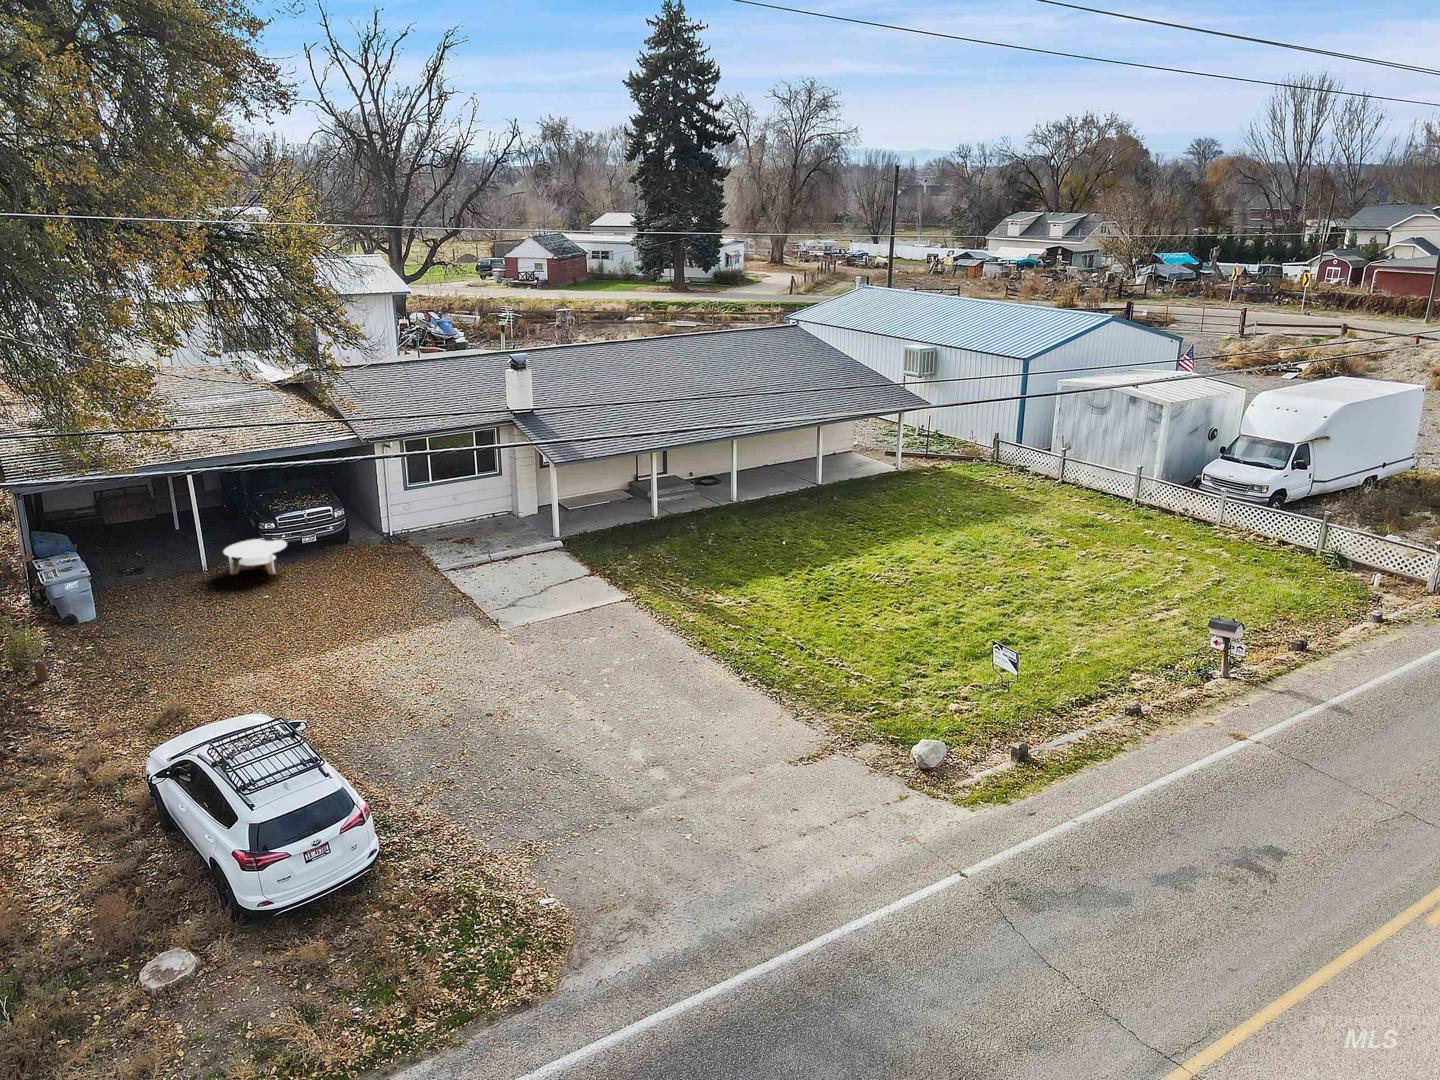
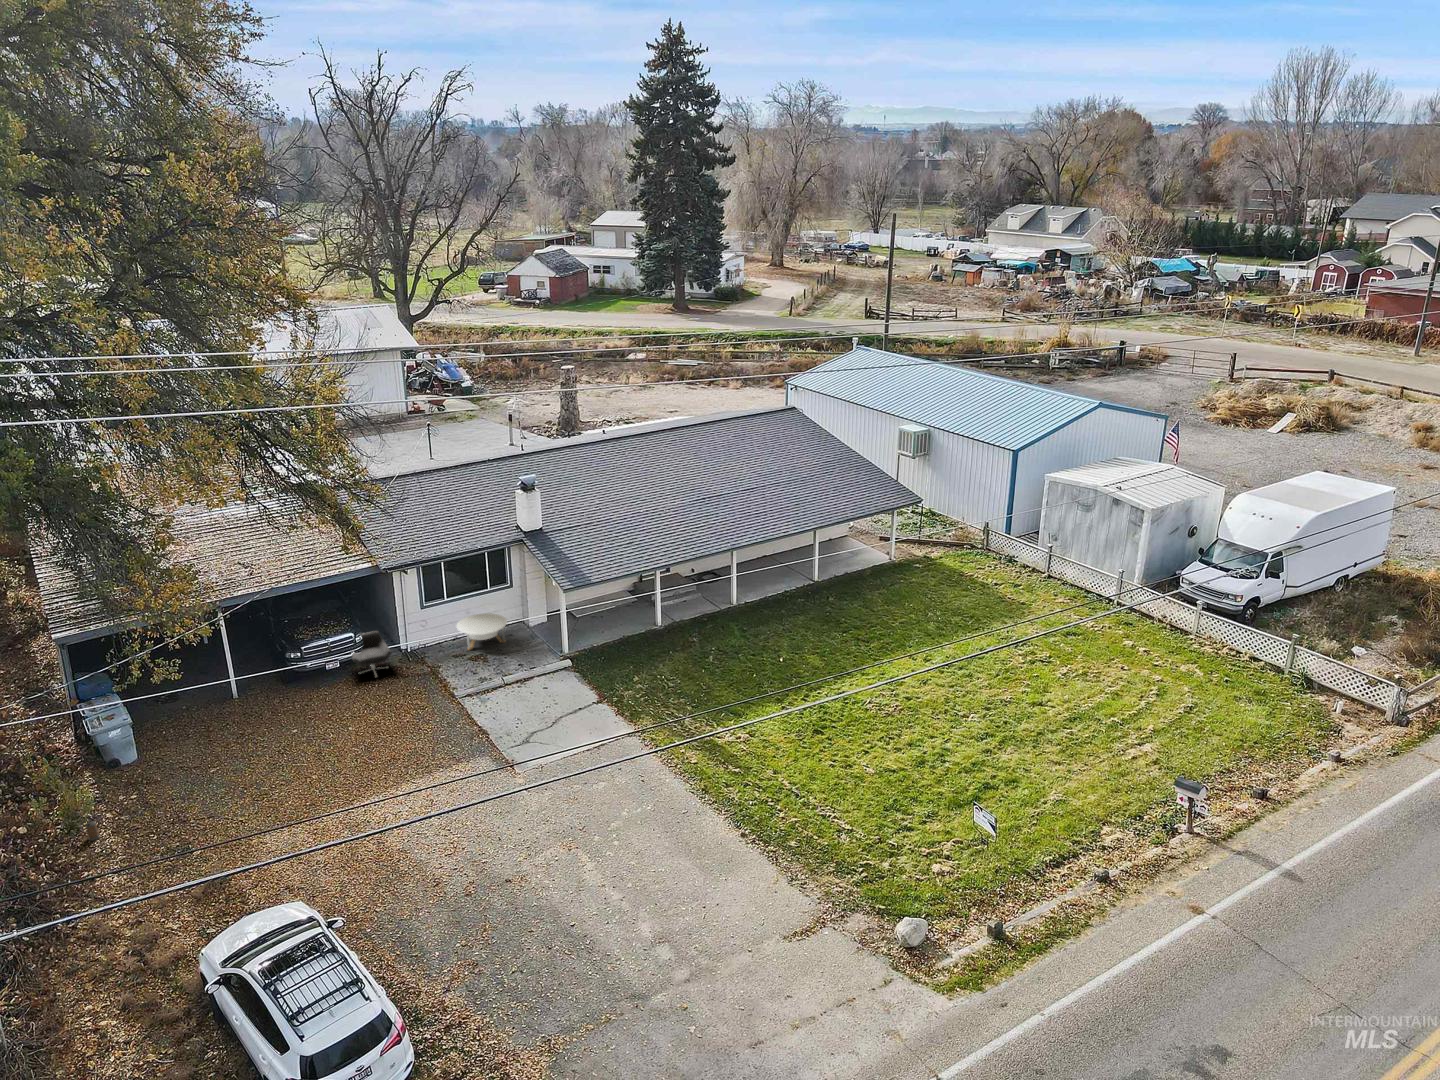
lounge chair: none [331,510,375,555] -> present [352,631,392,677]
round table: present [224,539,287,575] -> present [457,613,507,650]

